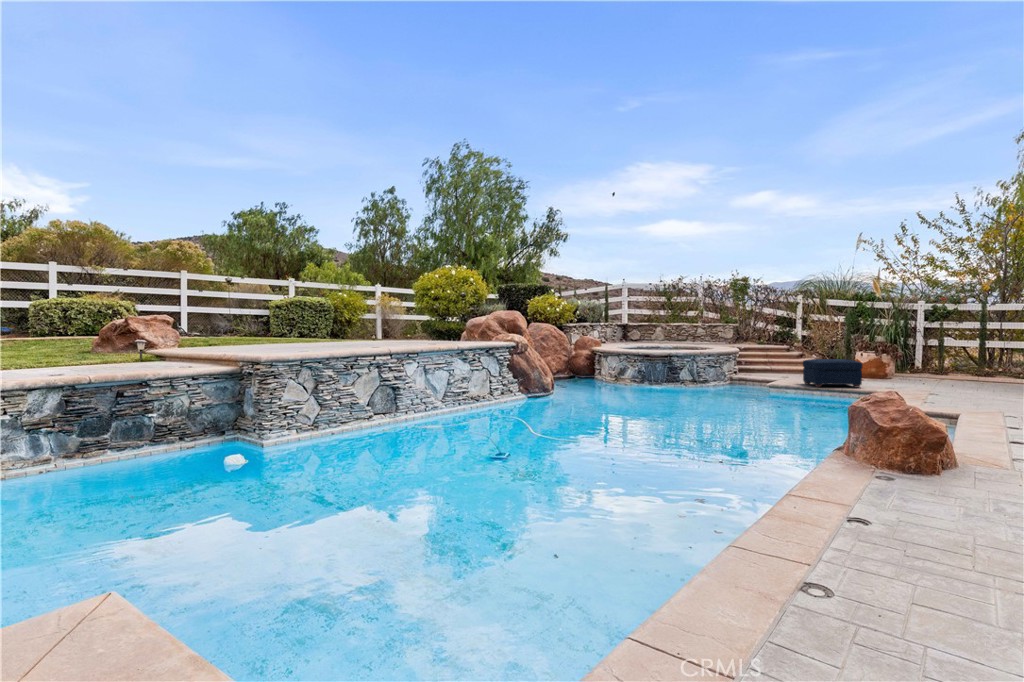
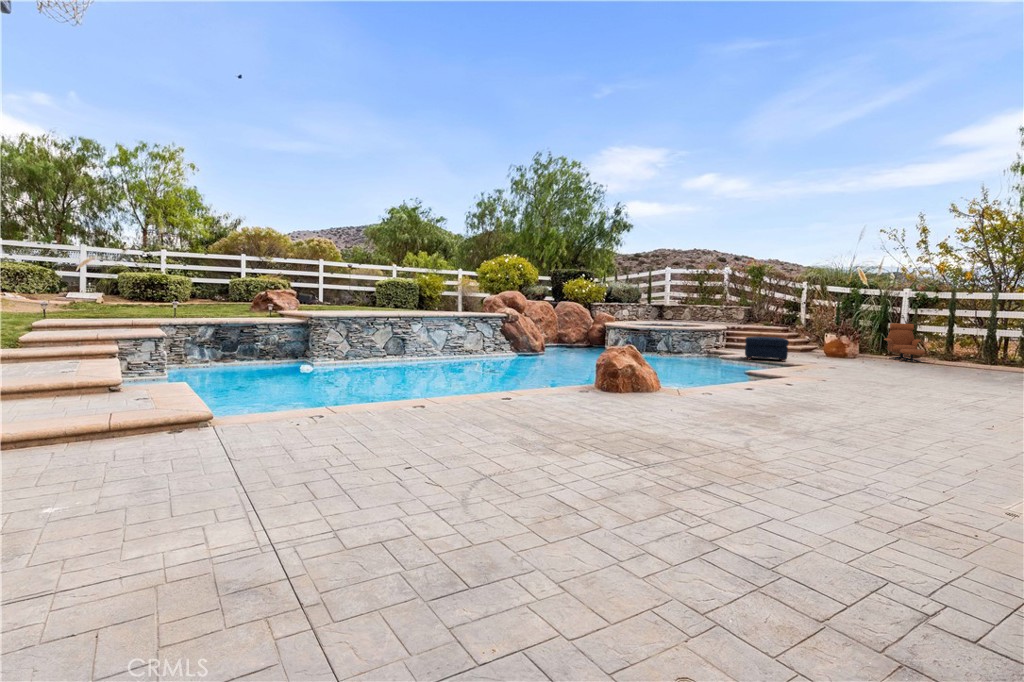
lounge chair: none [909,338,962,380] -> present [884,323,925,363]

